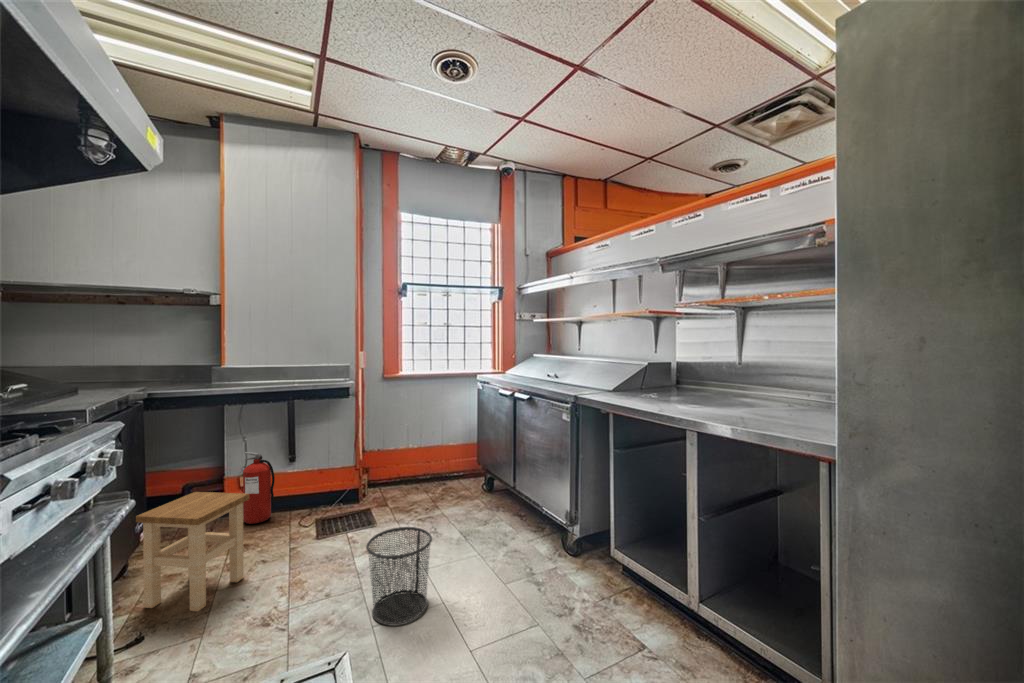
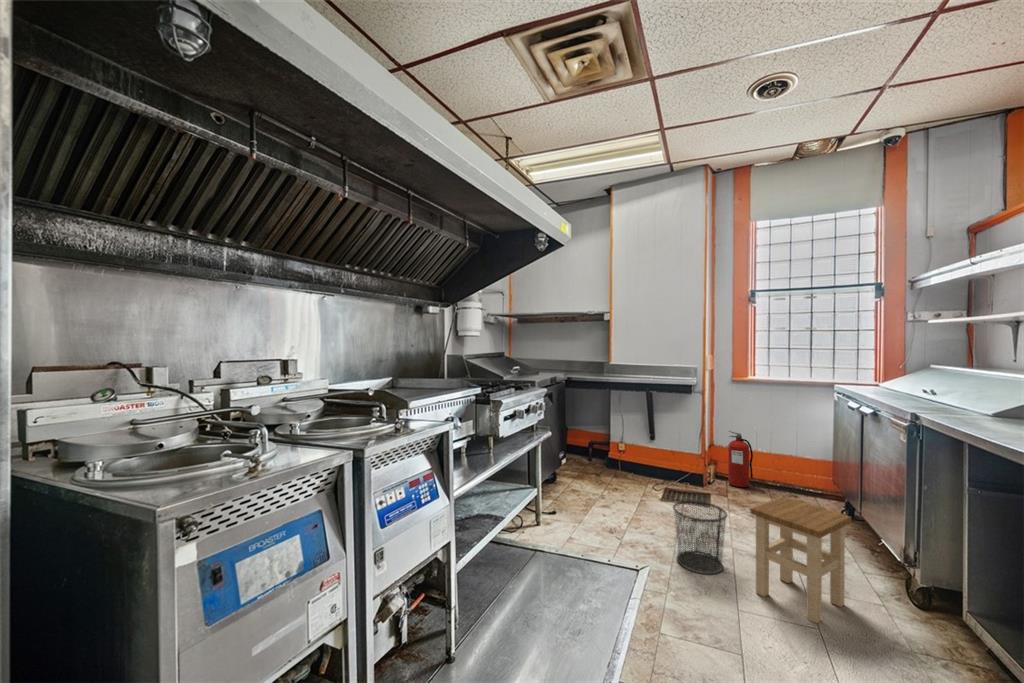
fire extinguisher: present [243,452,275,524] -> present [728,431,753,487]
stool: present [136,492,249,611] -> present [751,497,852,623]

